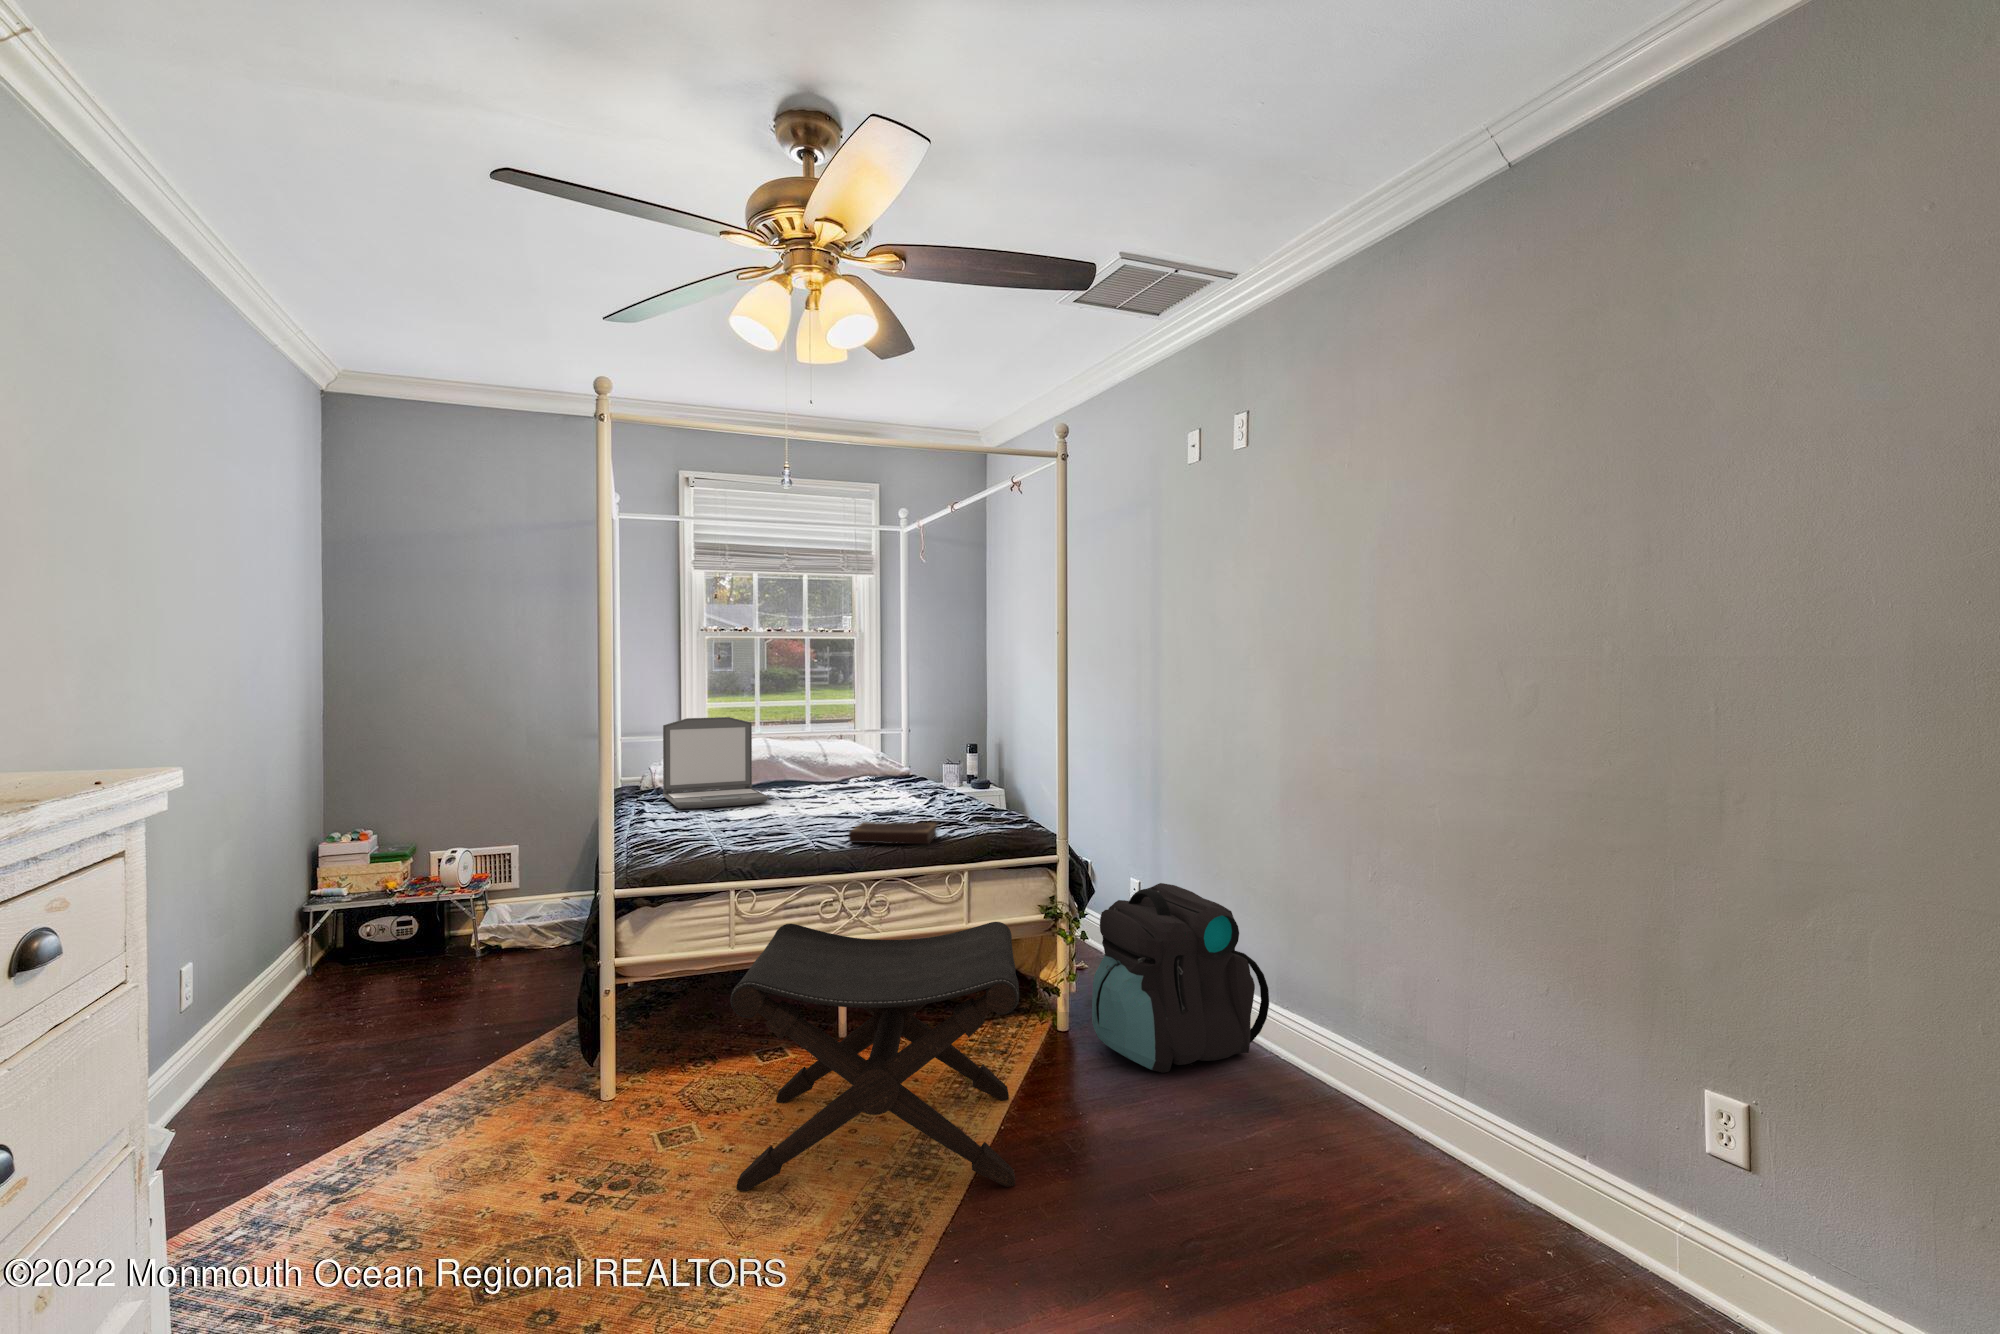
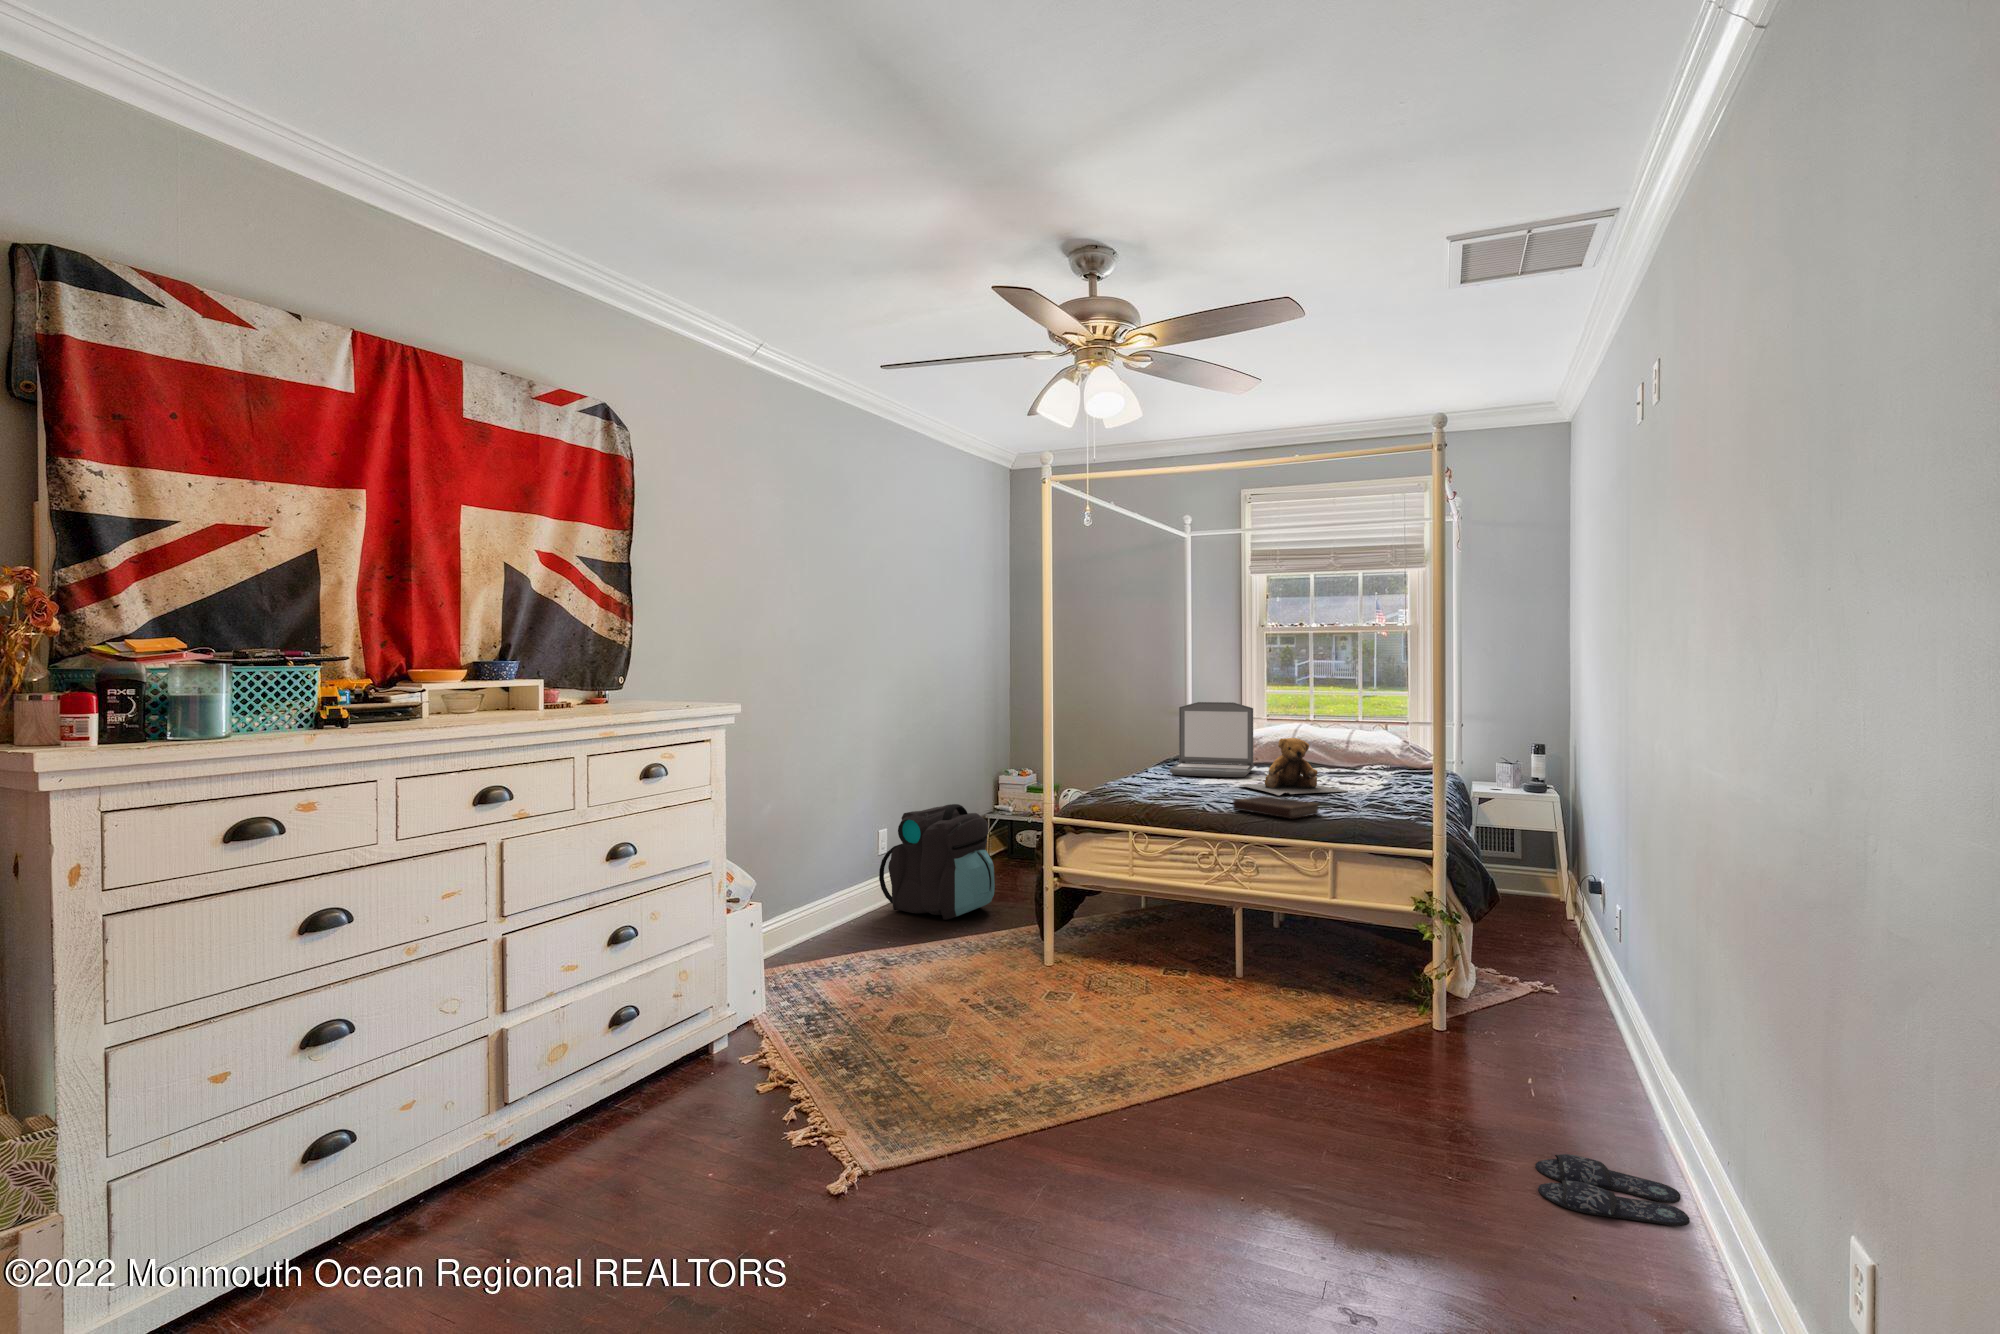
teddy bear: none [783,754,898,819] -> present [1239,738,1346,795]
backpack: present [1092,883,1269,1073] -> present [879,804,995,920]
footstool: present [730,922,1019,1191] -> none [1047,861,1311,1093]
slippers: none [1292,1112,1418,1167] -> present [1536,1154,1690,1226]

